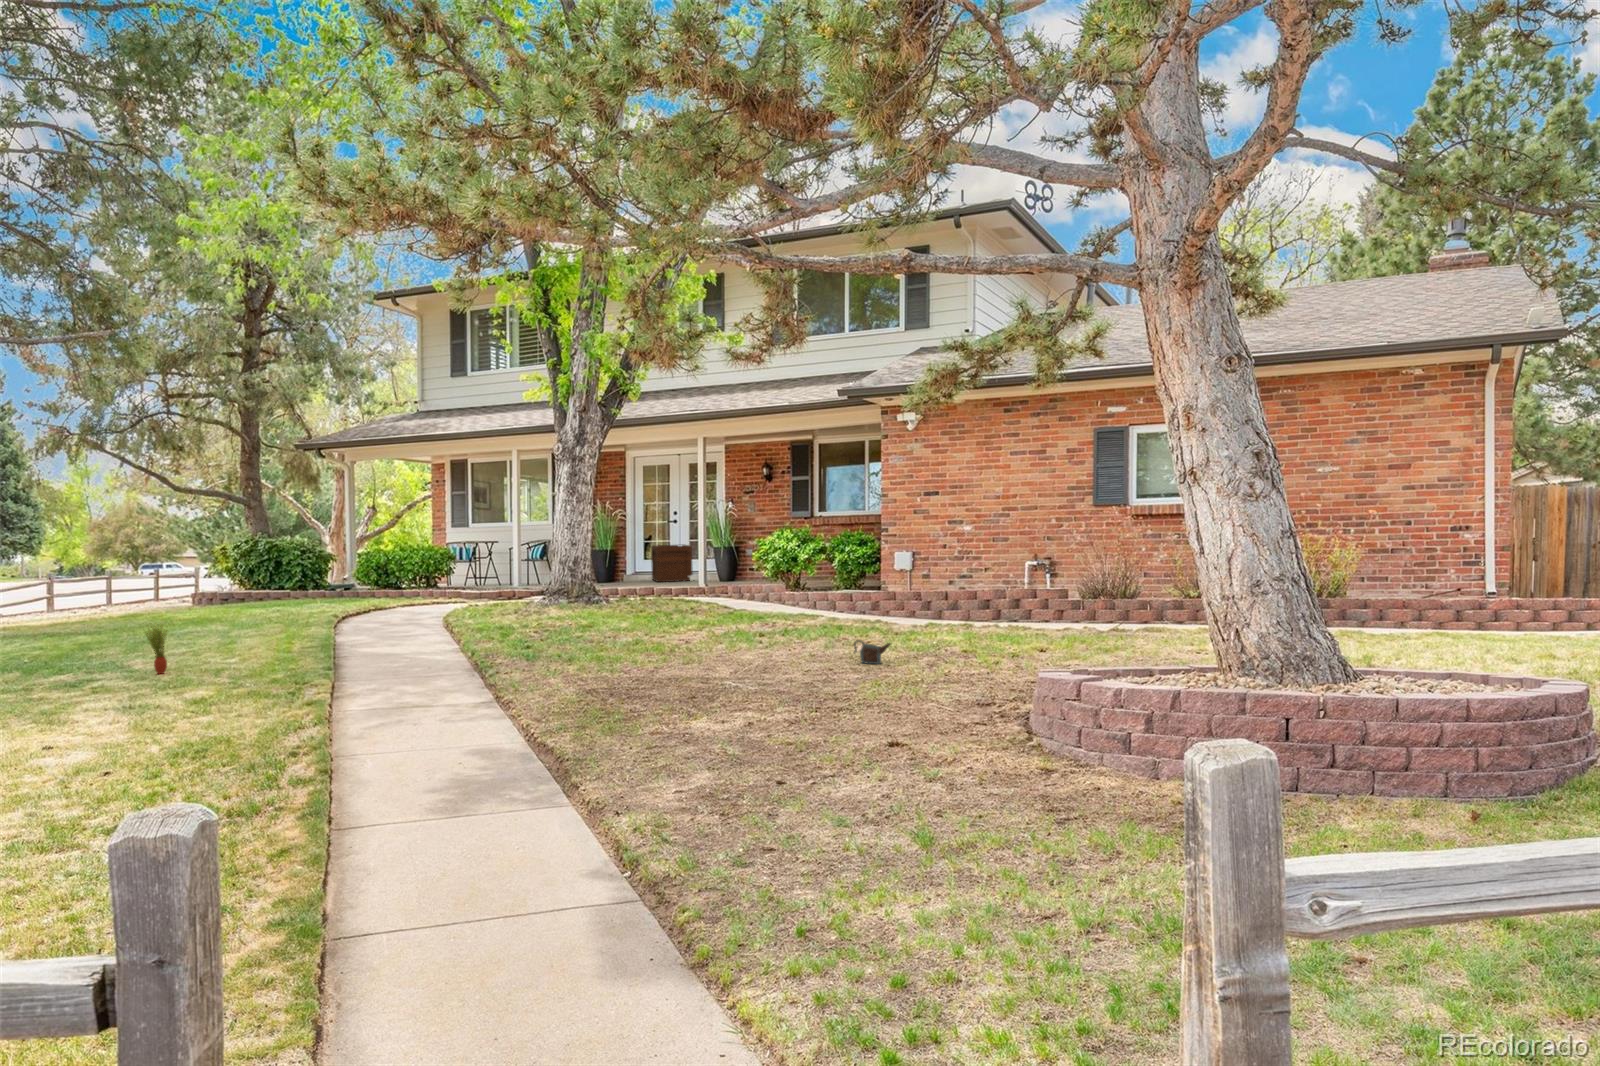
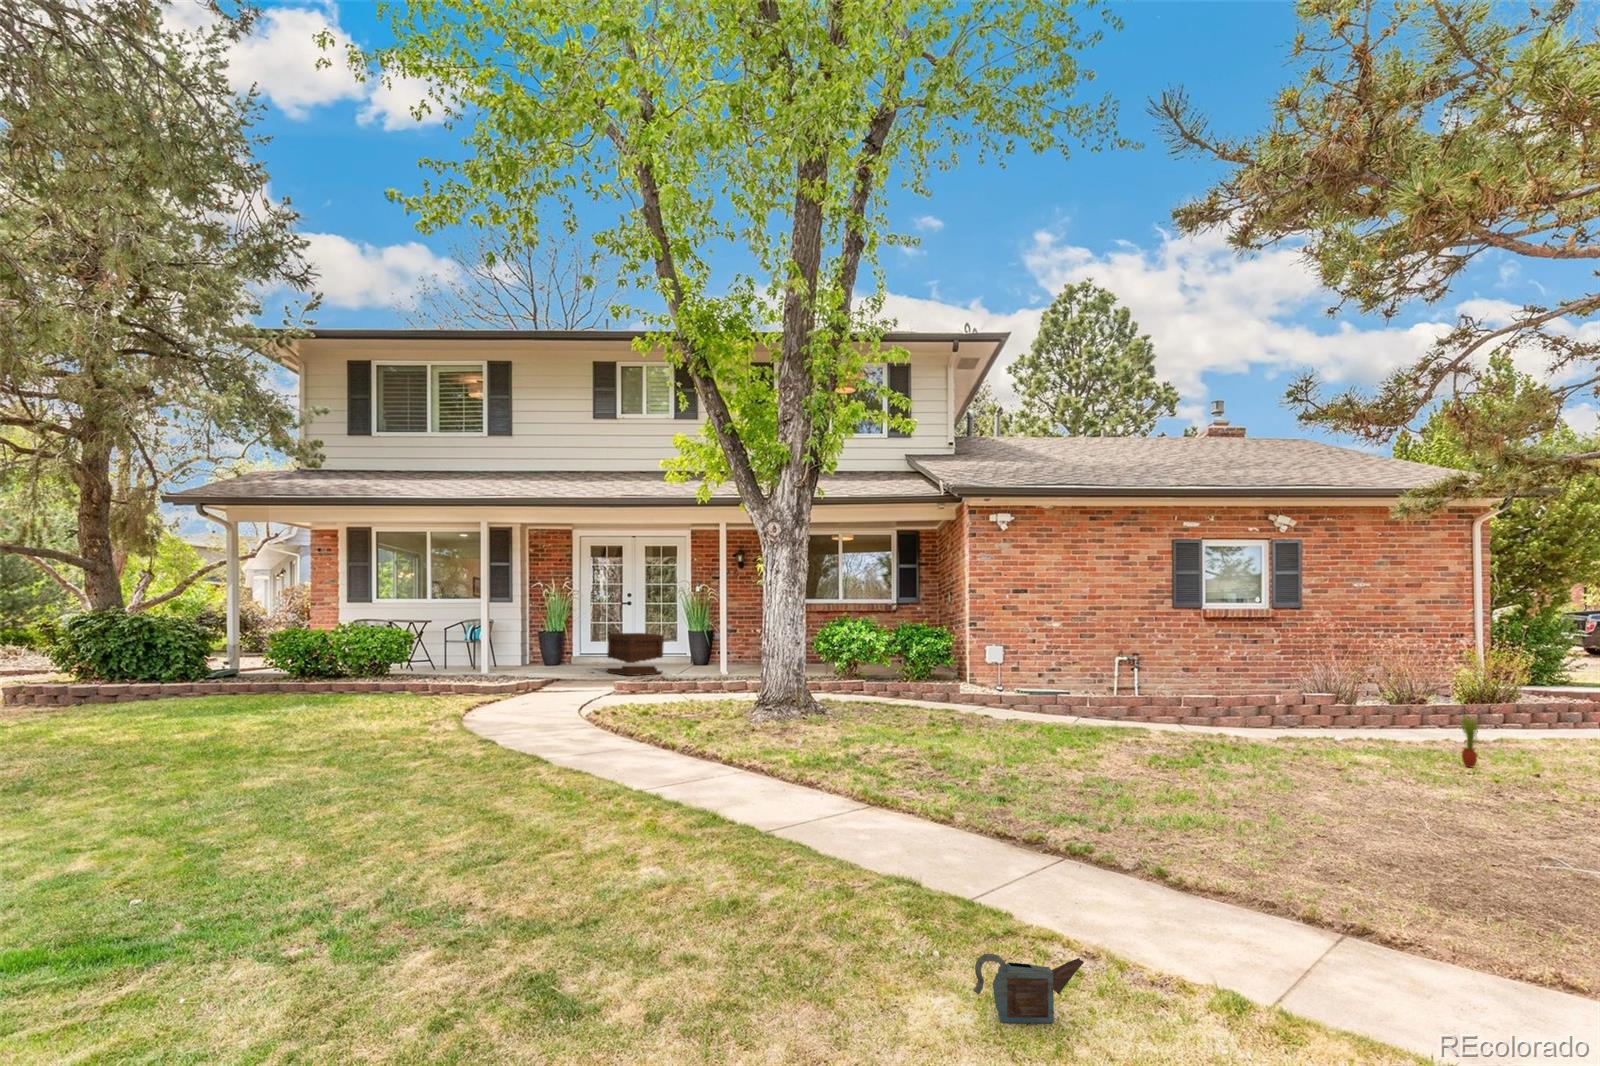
potted plant: present [145,623,167,674] -> present [1460,714,1478,767]
watering can: present [854,640,890,664] -> present [974,954,1084,1023]

